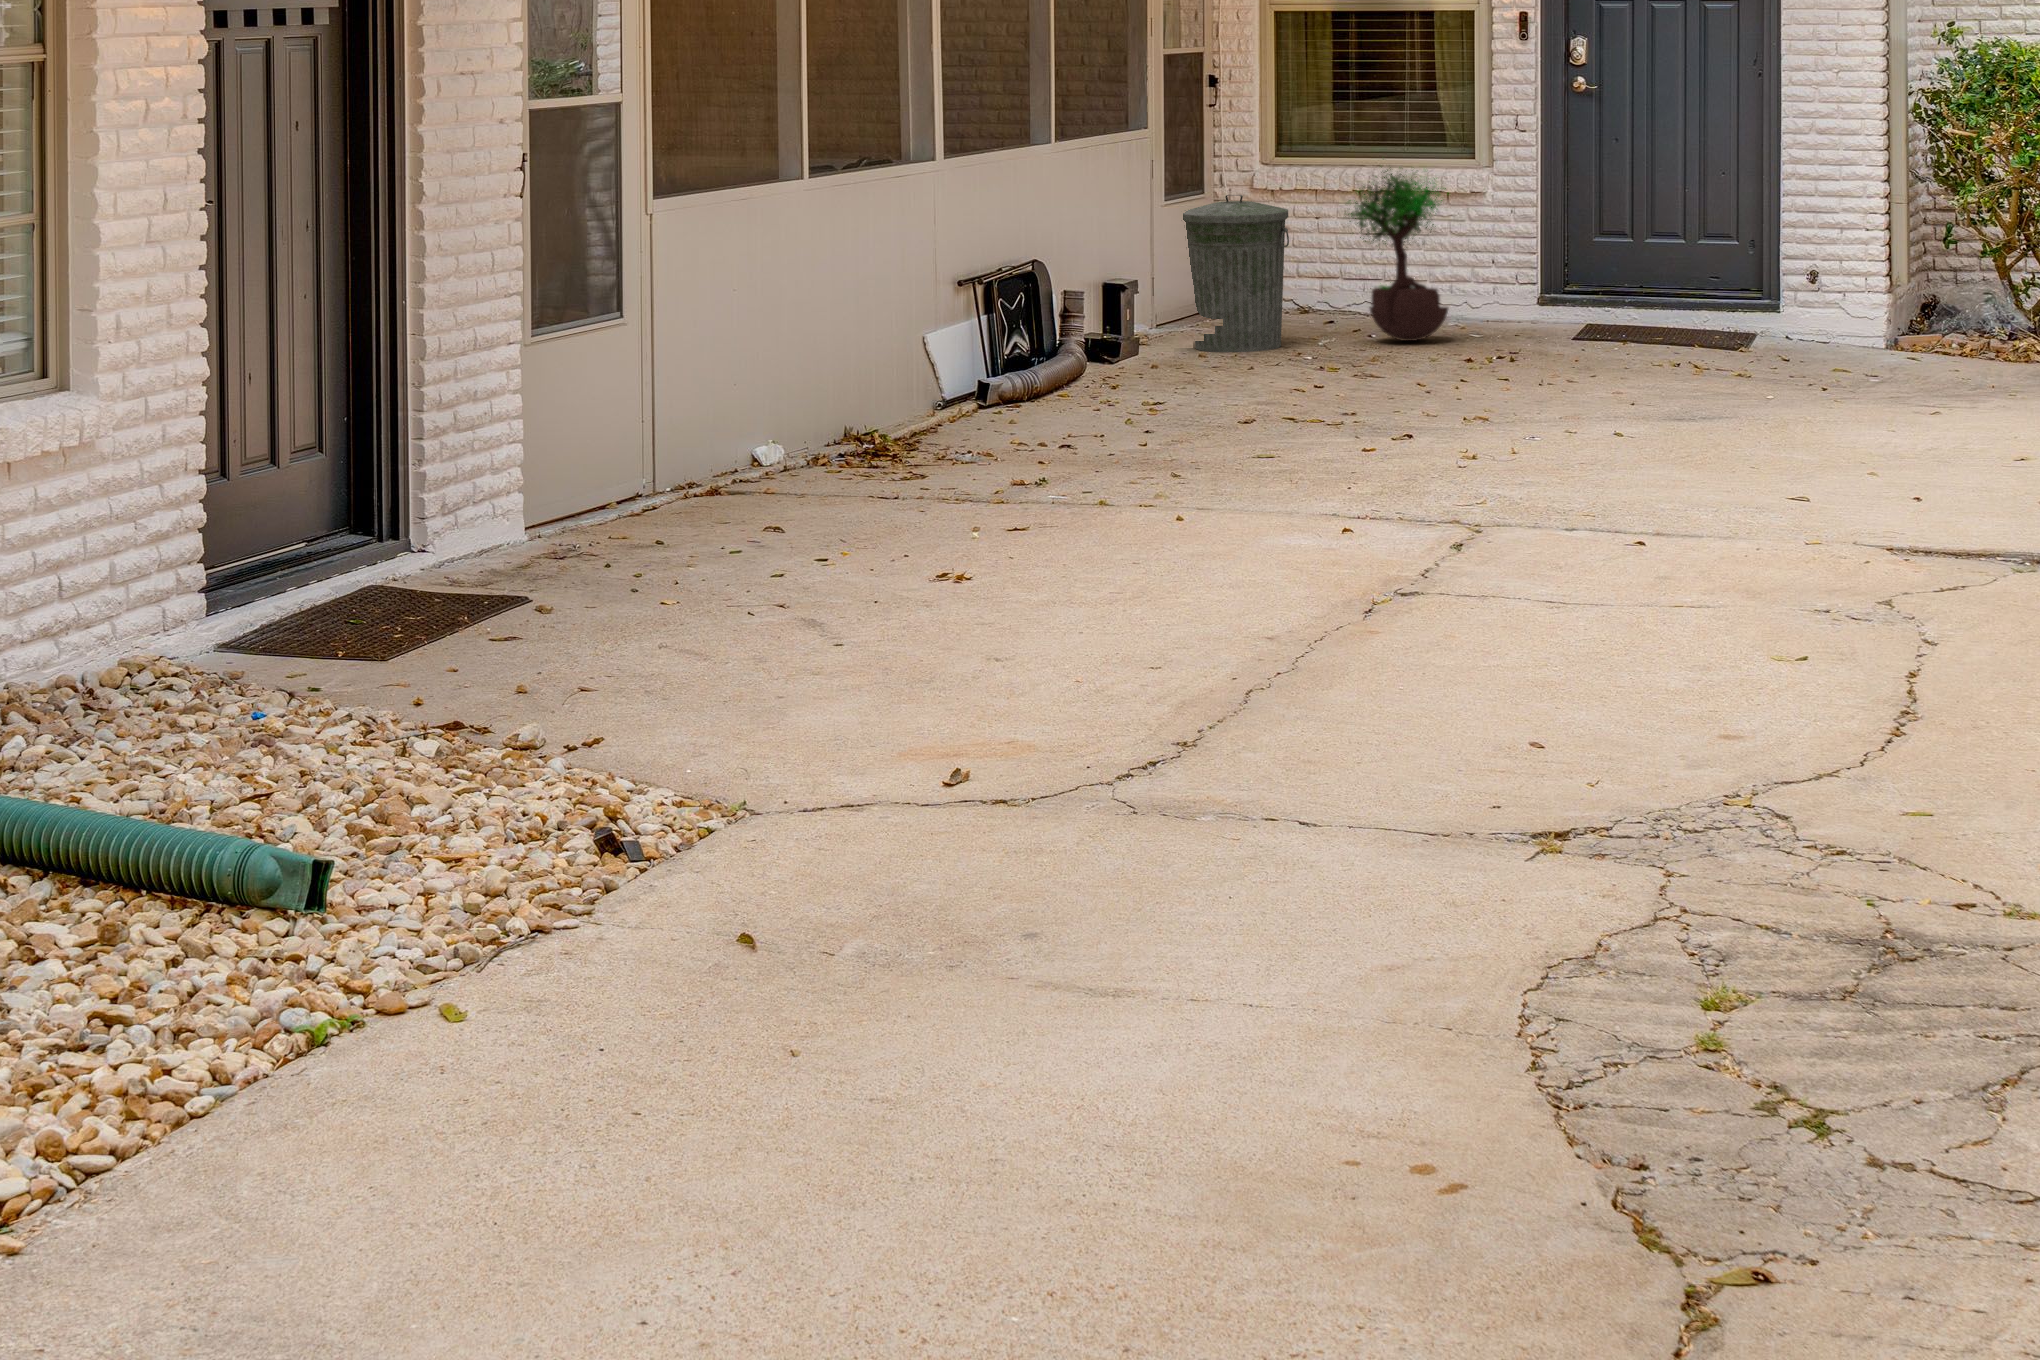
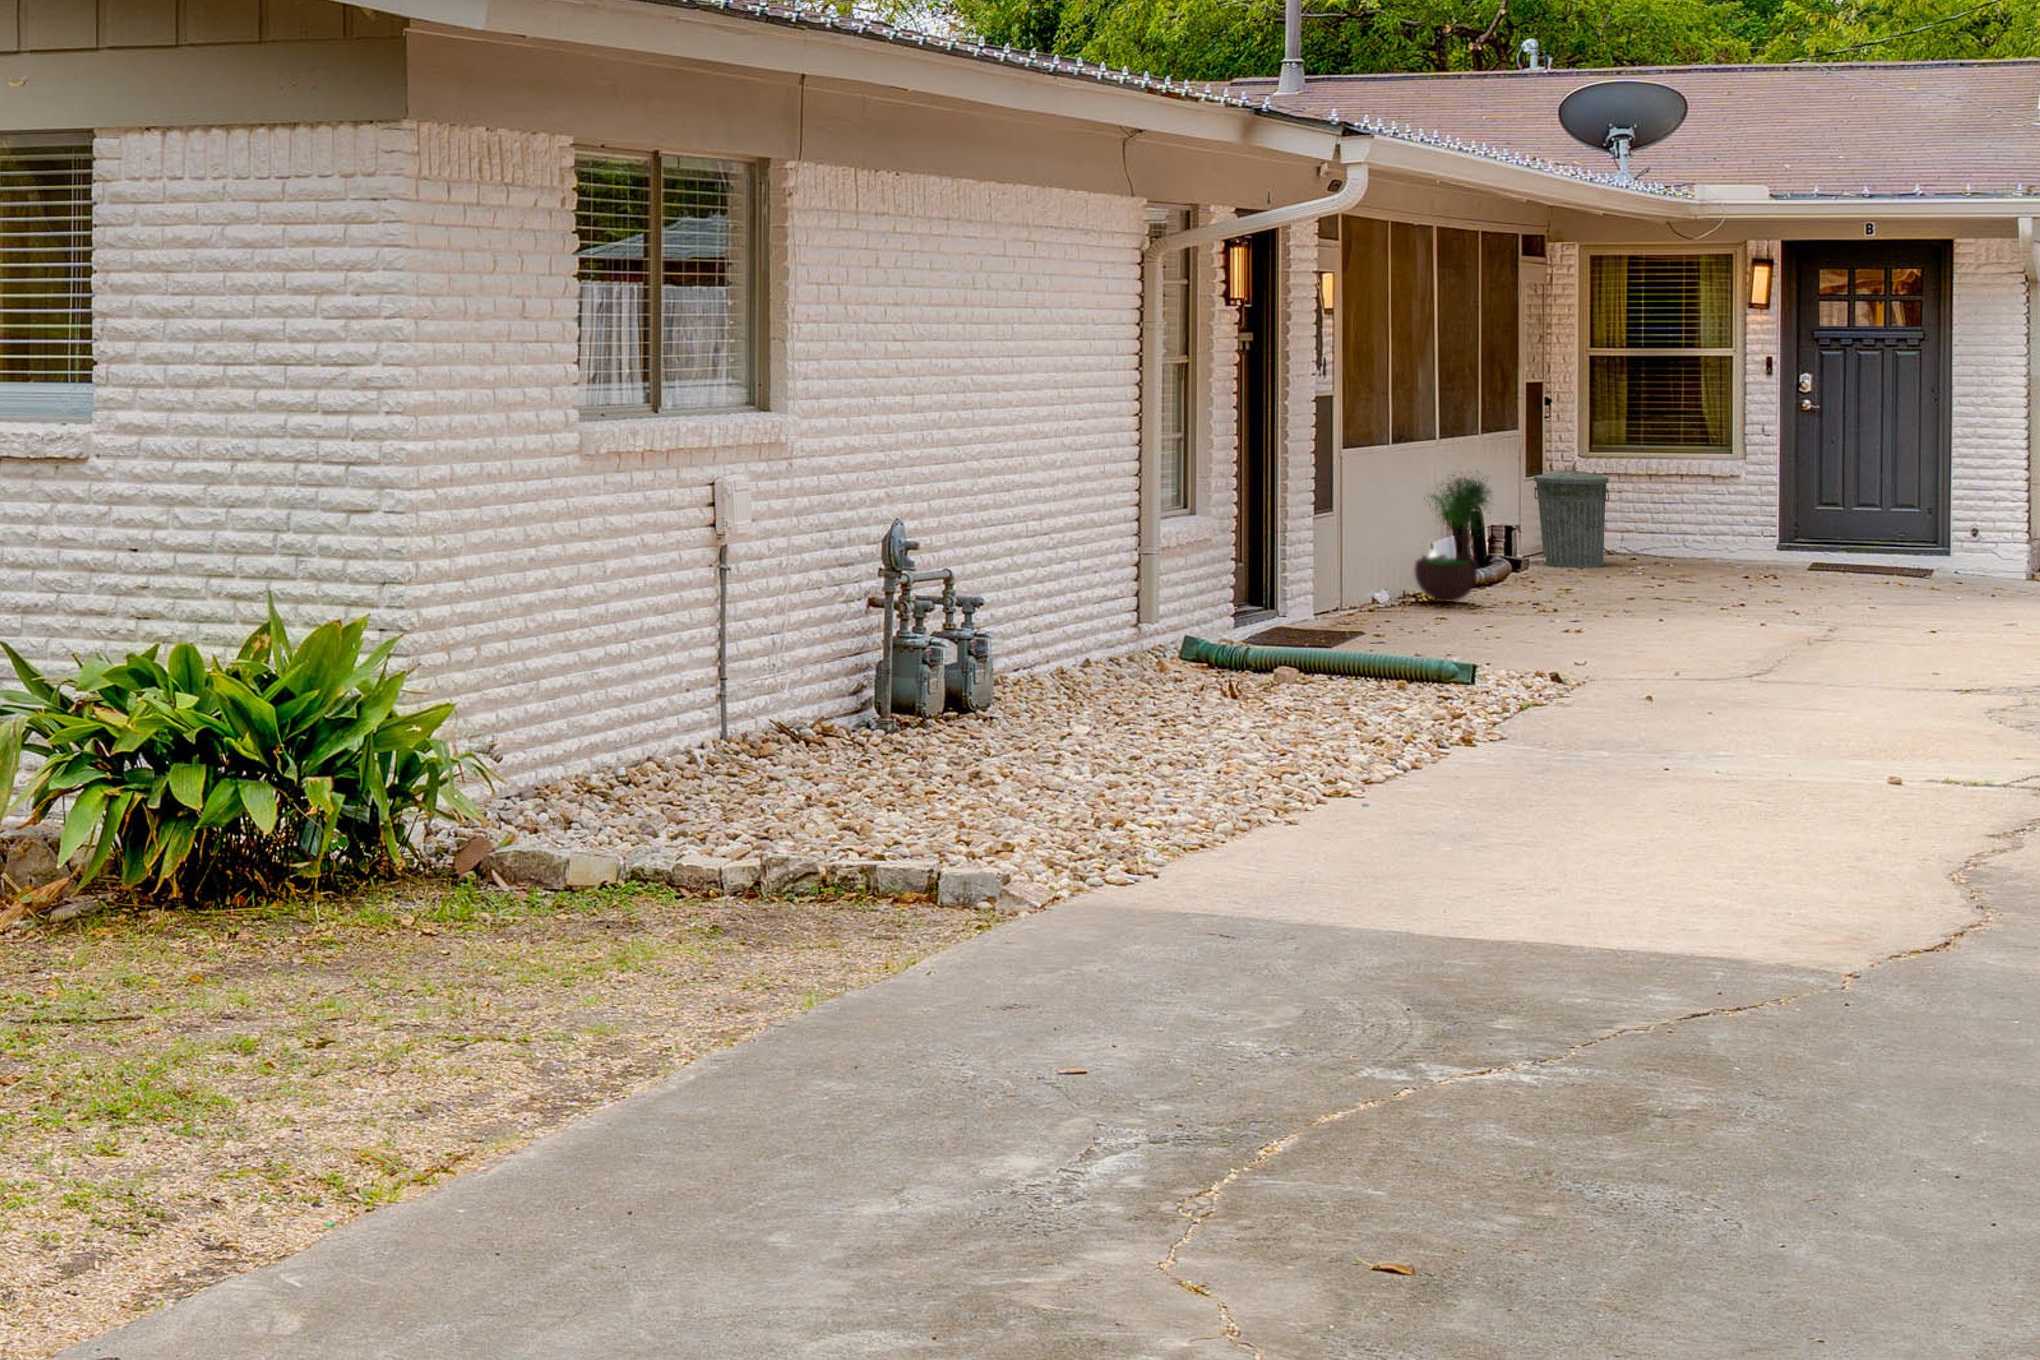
potted tree: present [1348,169,1448,341] -> present [1415,471,1492,602]

